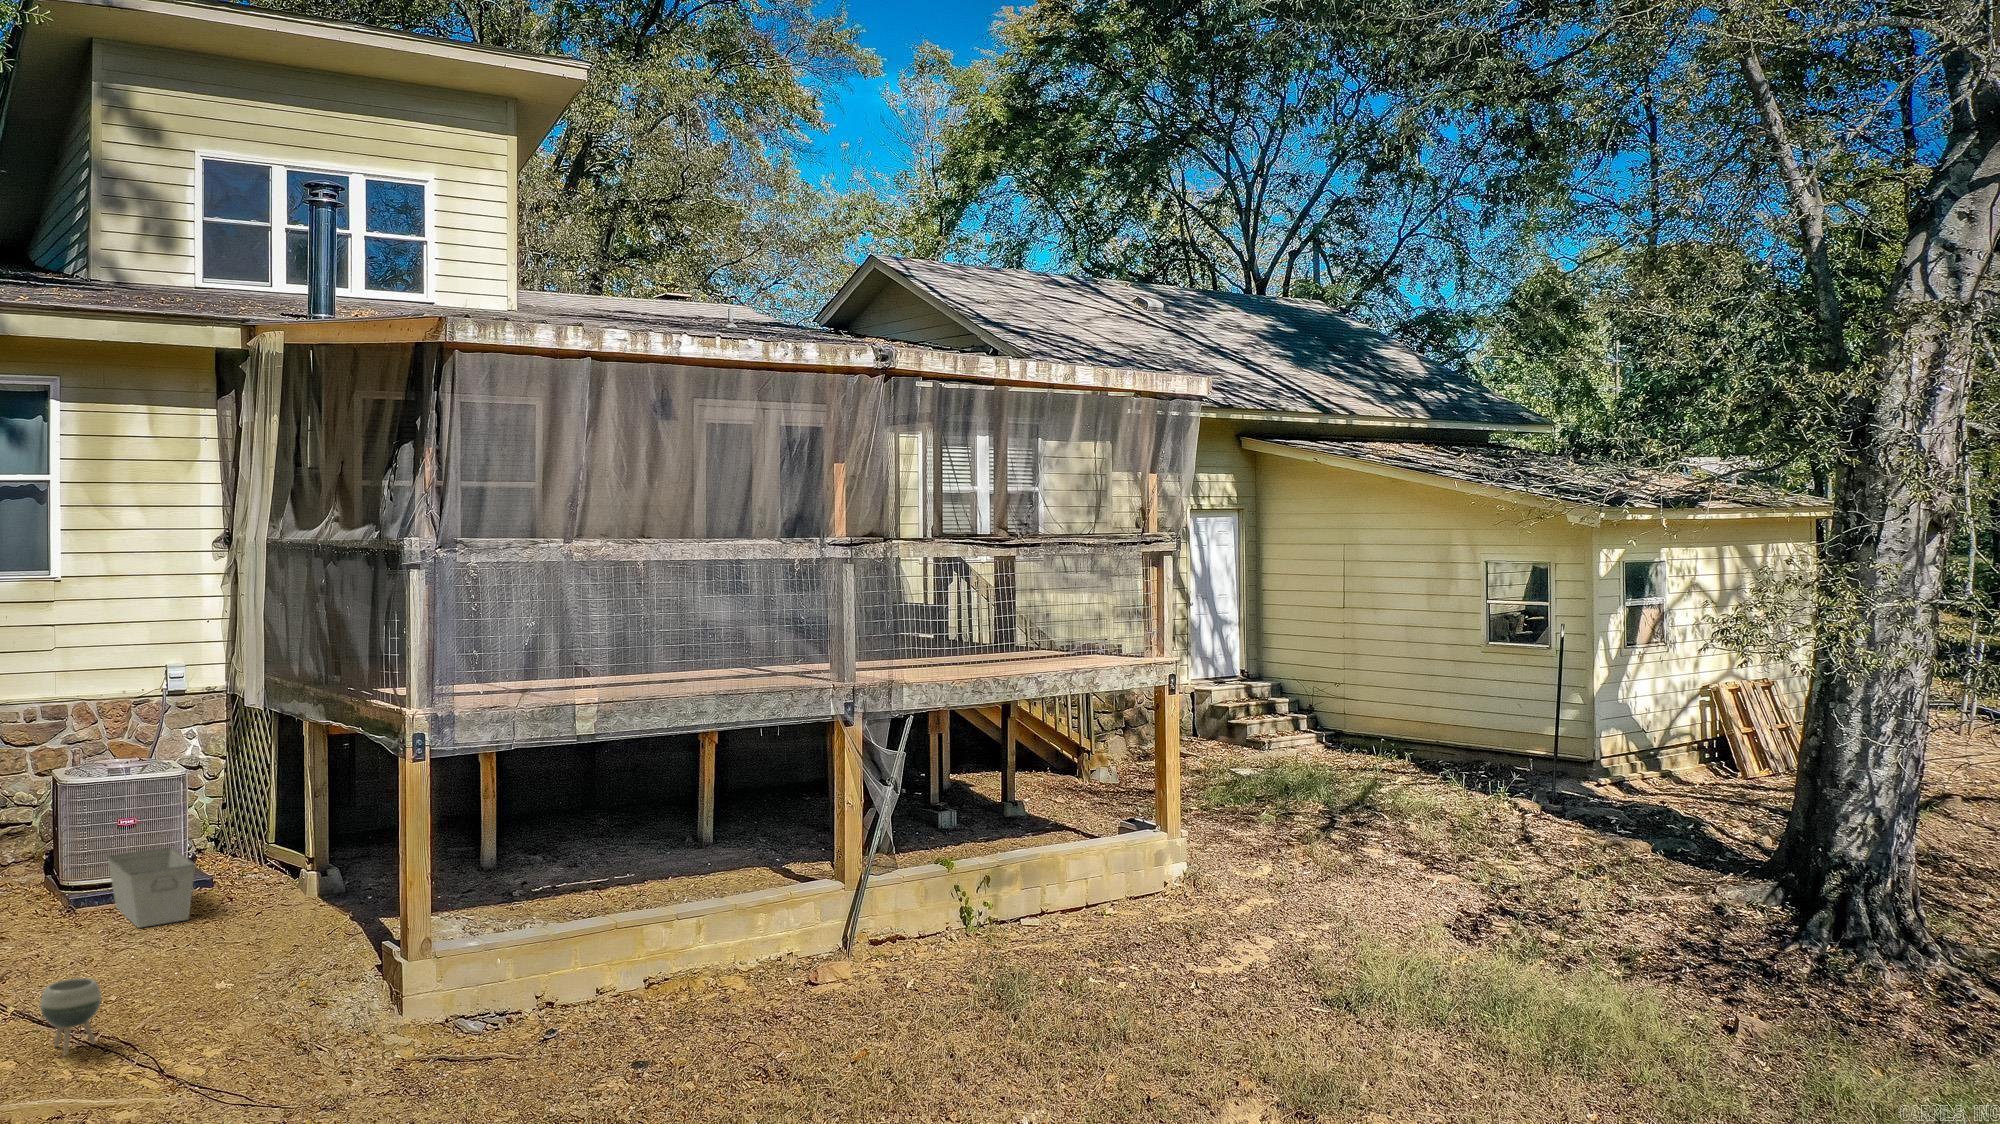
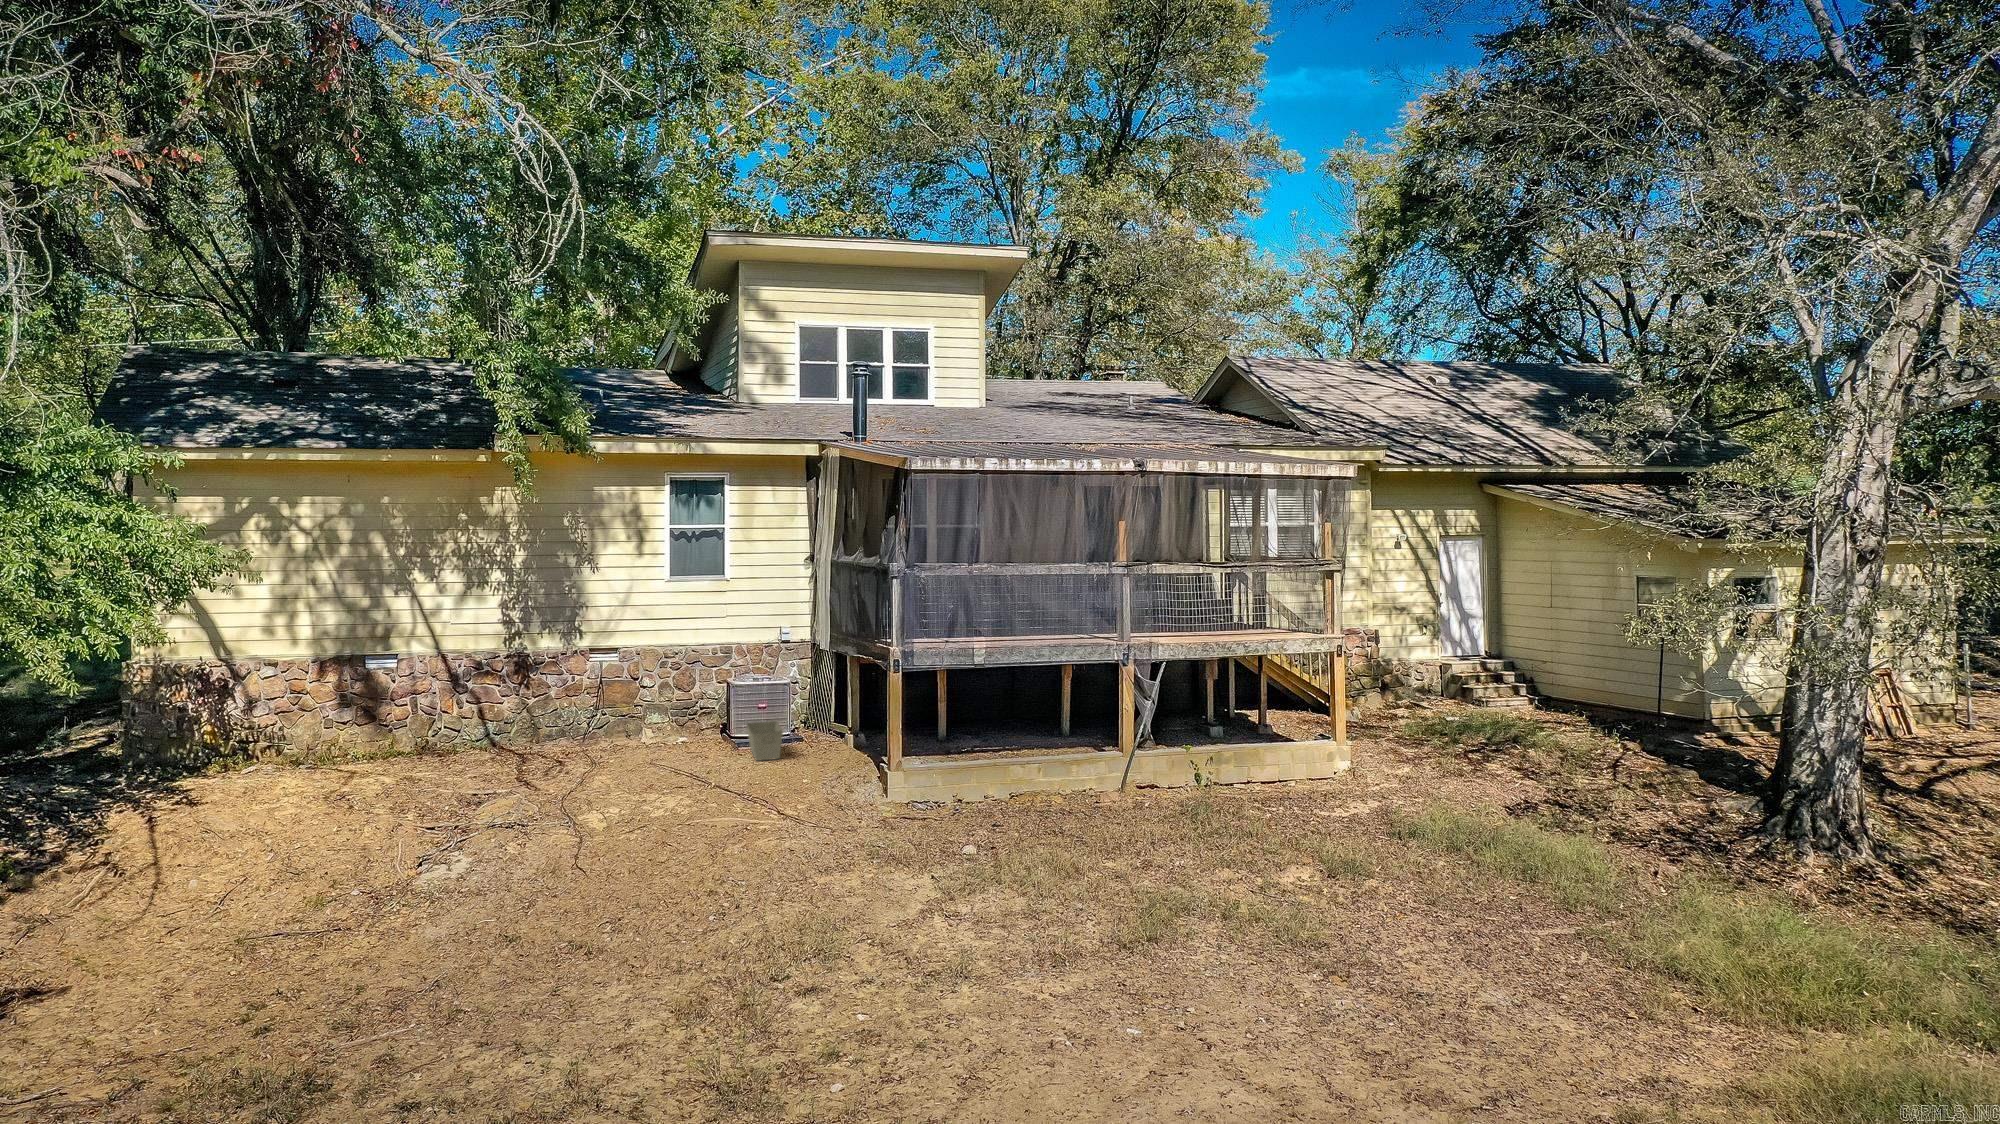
planter: present [40,978,101,1055] -> none [697,781,722,816]

